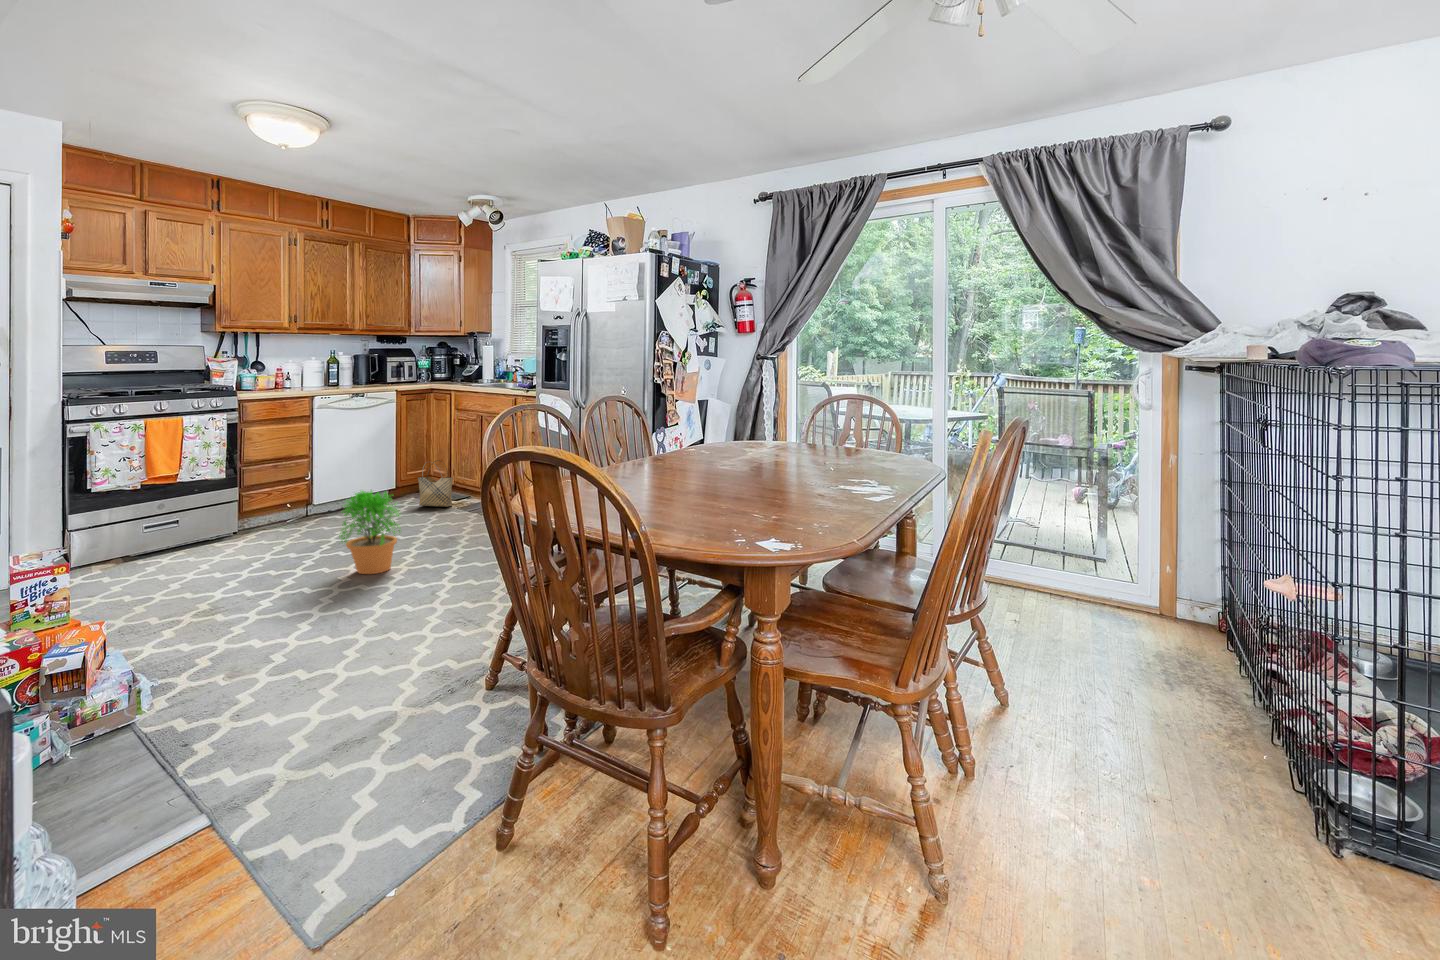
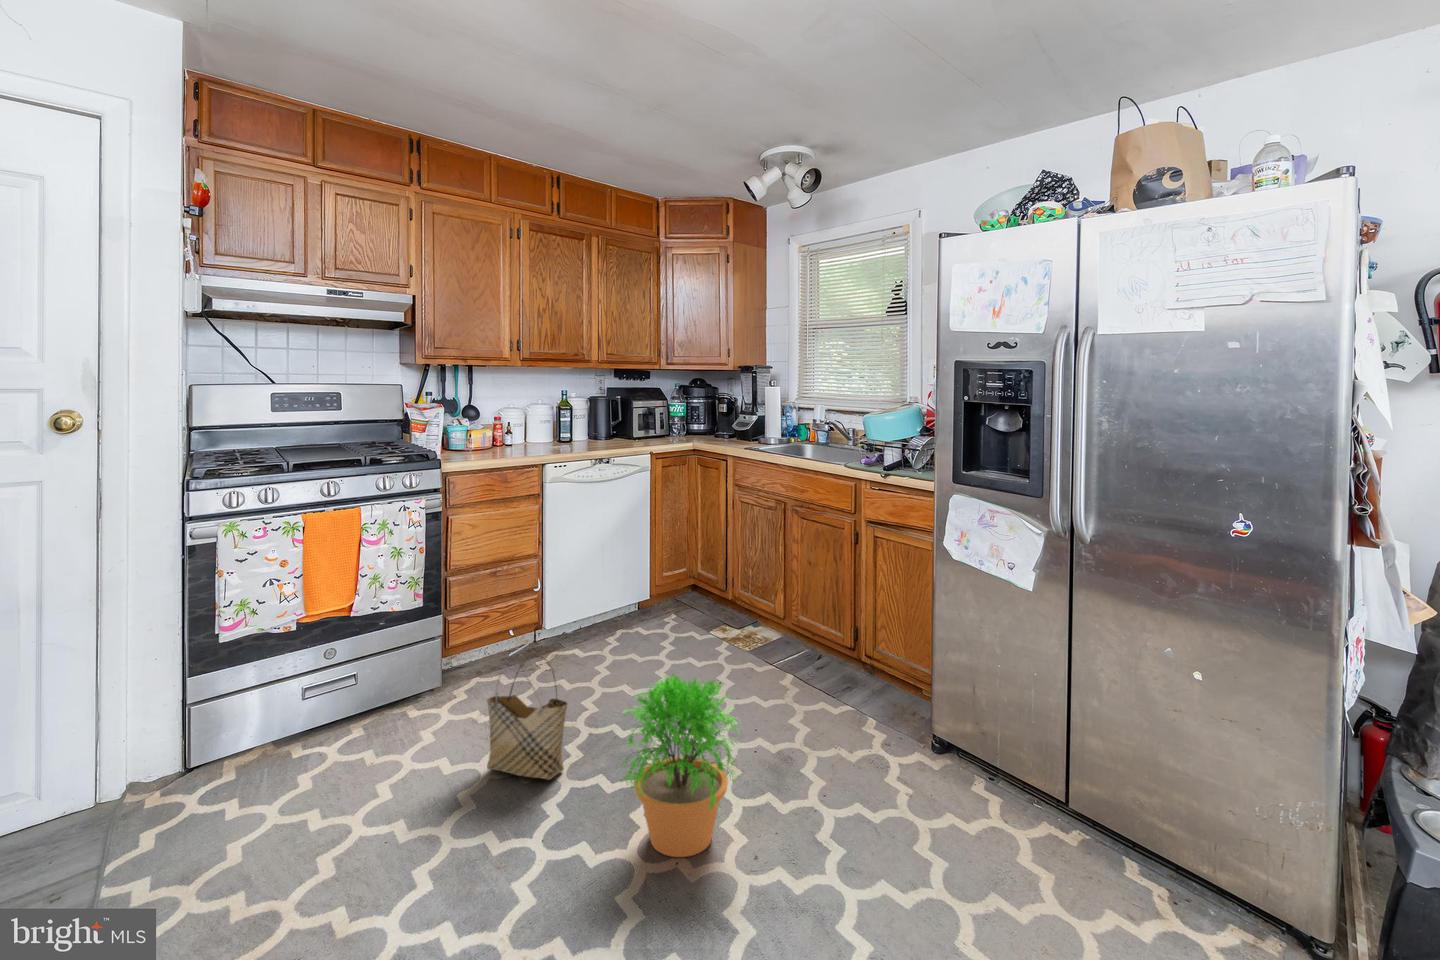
woven basket: present [418,460,453,507] -> present [487,655,567,780]

